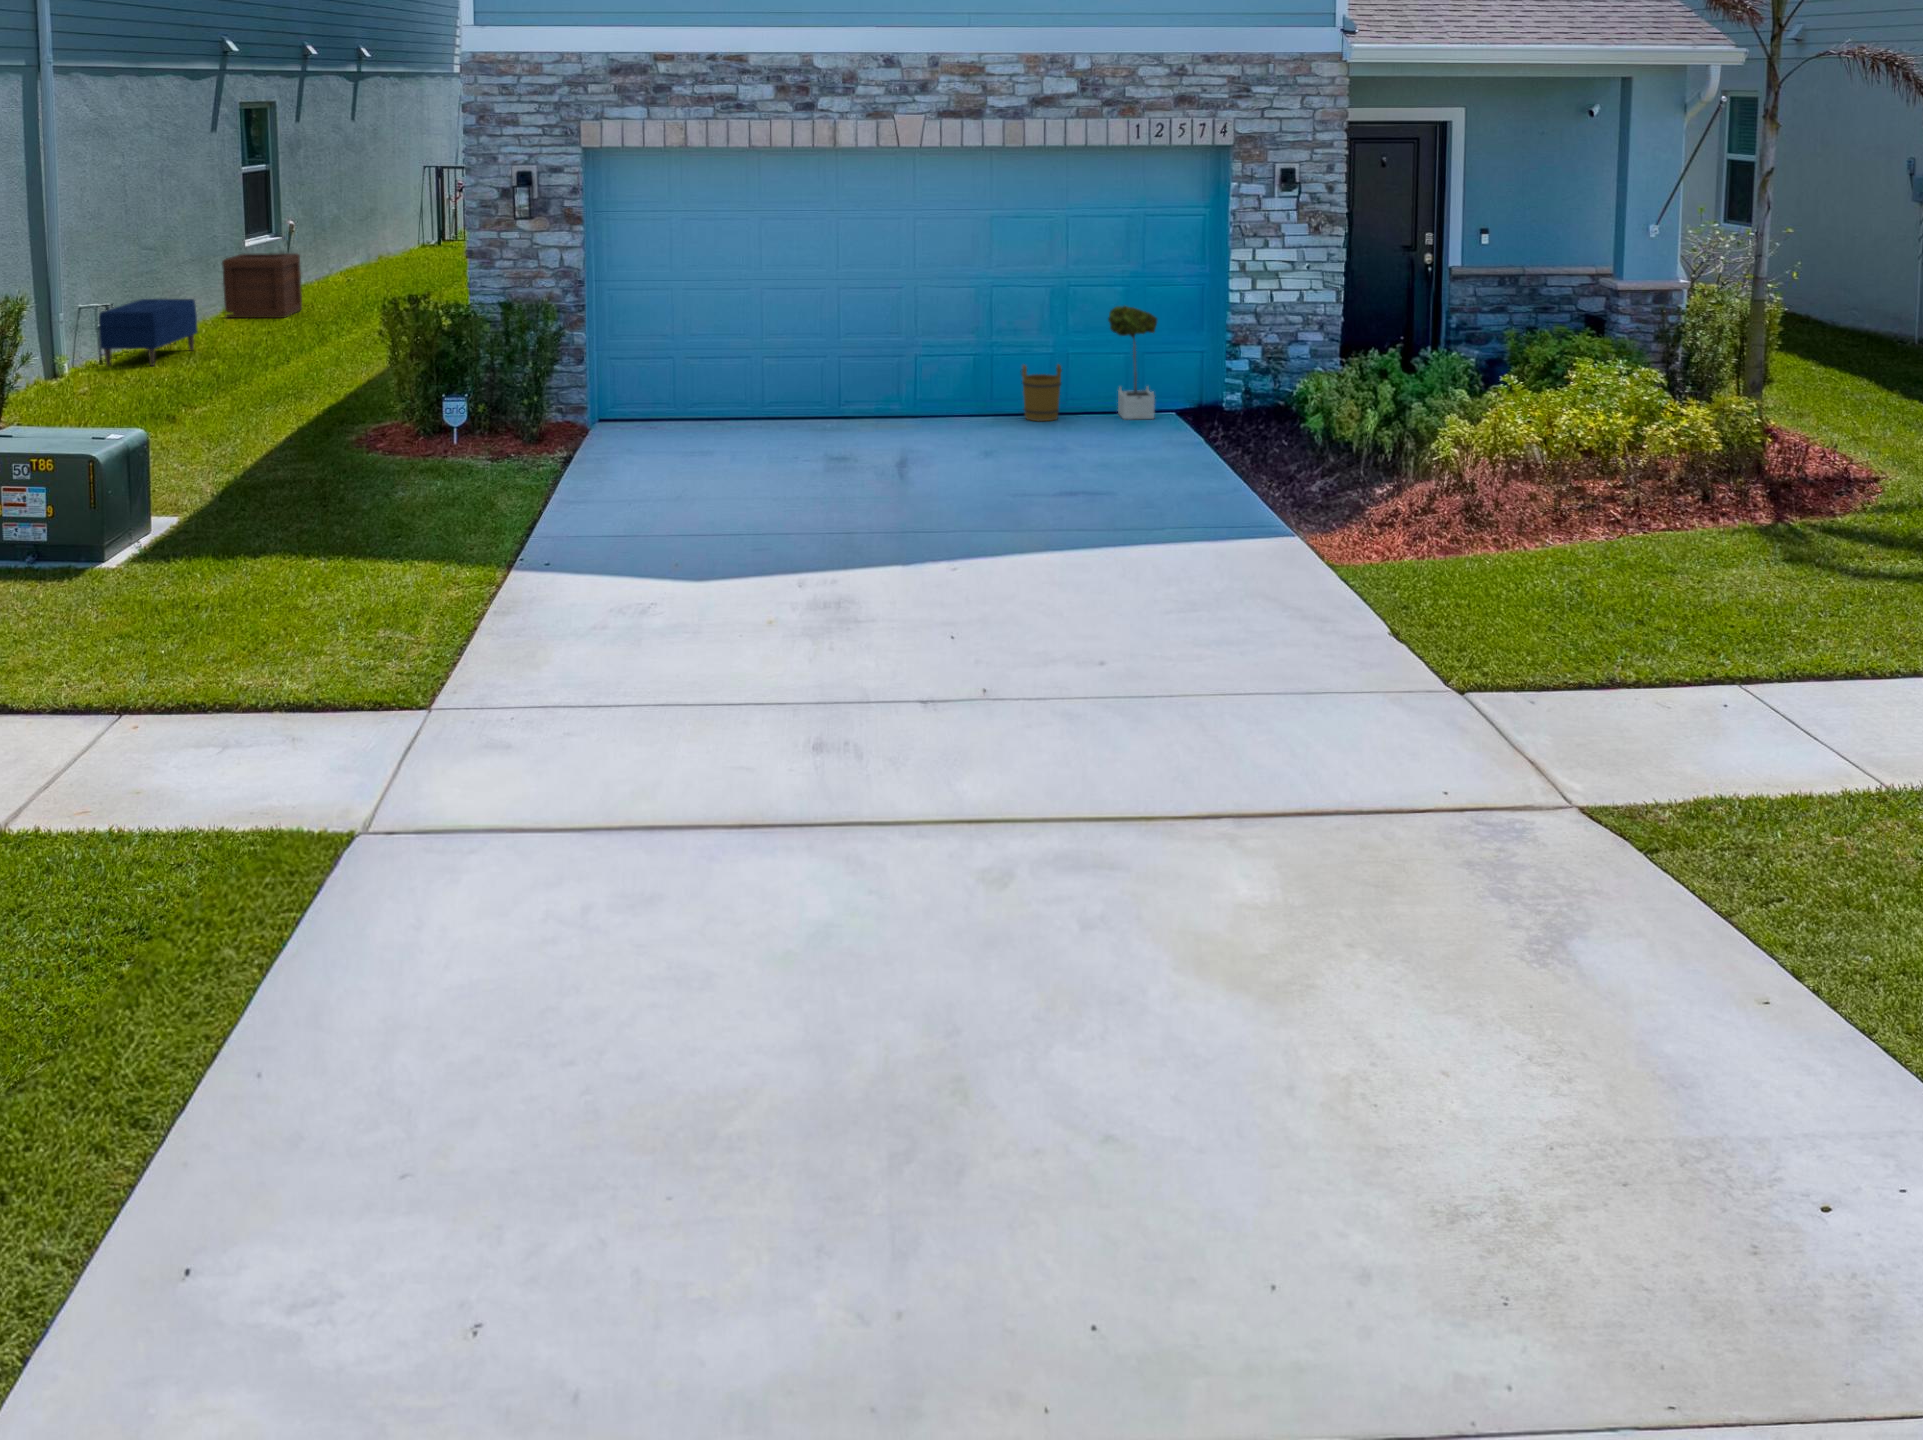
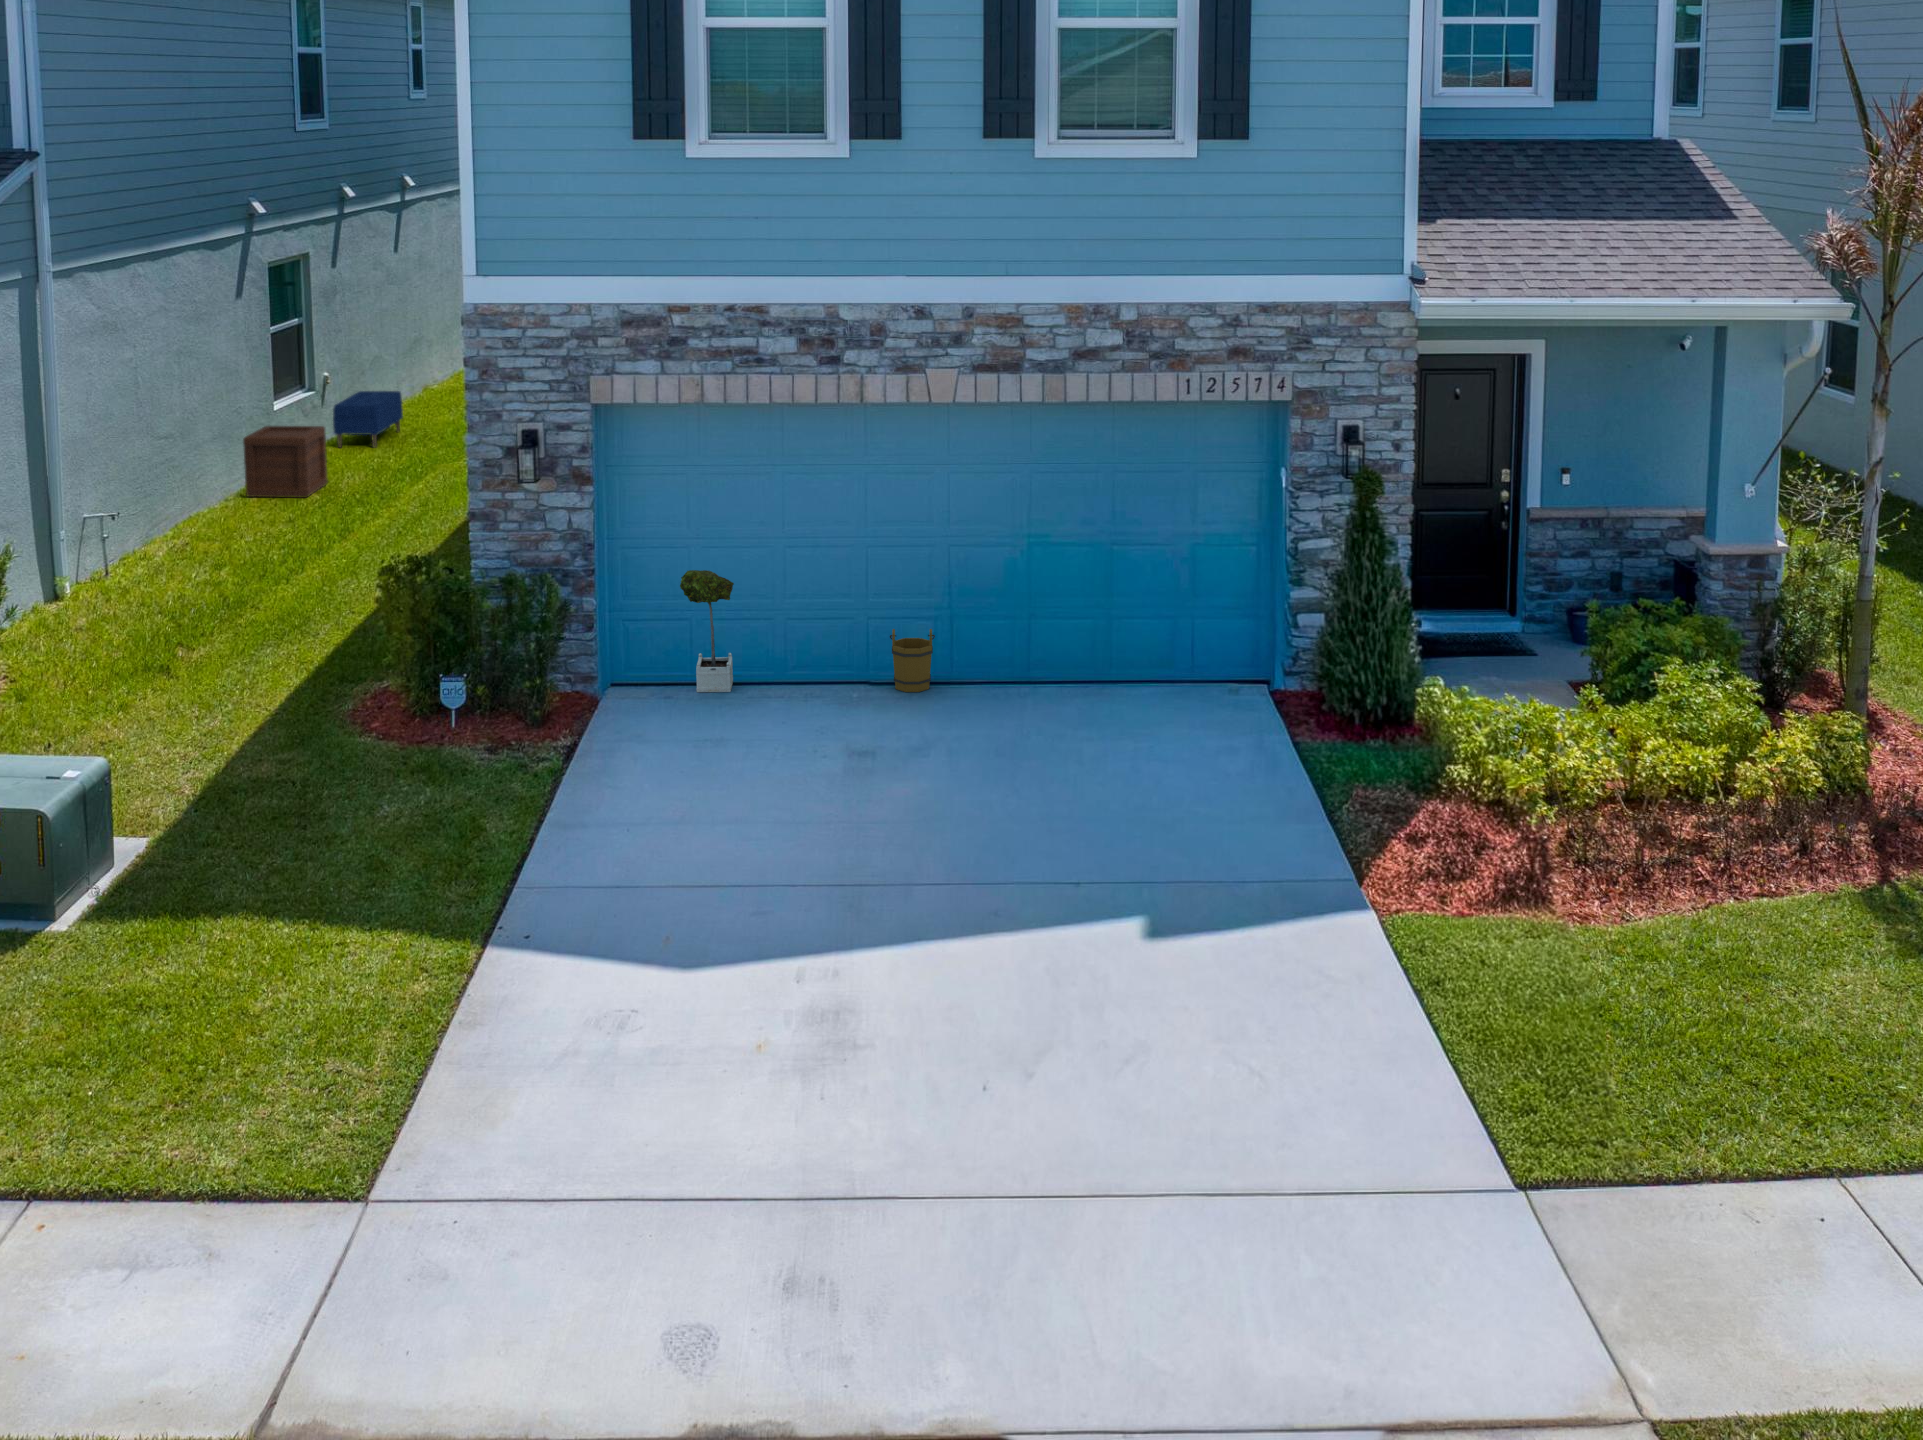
bench: present [99,299,197,366] -> present [333,391,403,448]
potted tree: present [1108,306,1157,419] -> present [680,570,734,692]
bucket: present [1021,364,1062,421] -> present [890,629,935,692]

